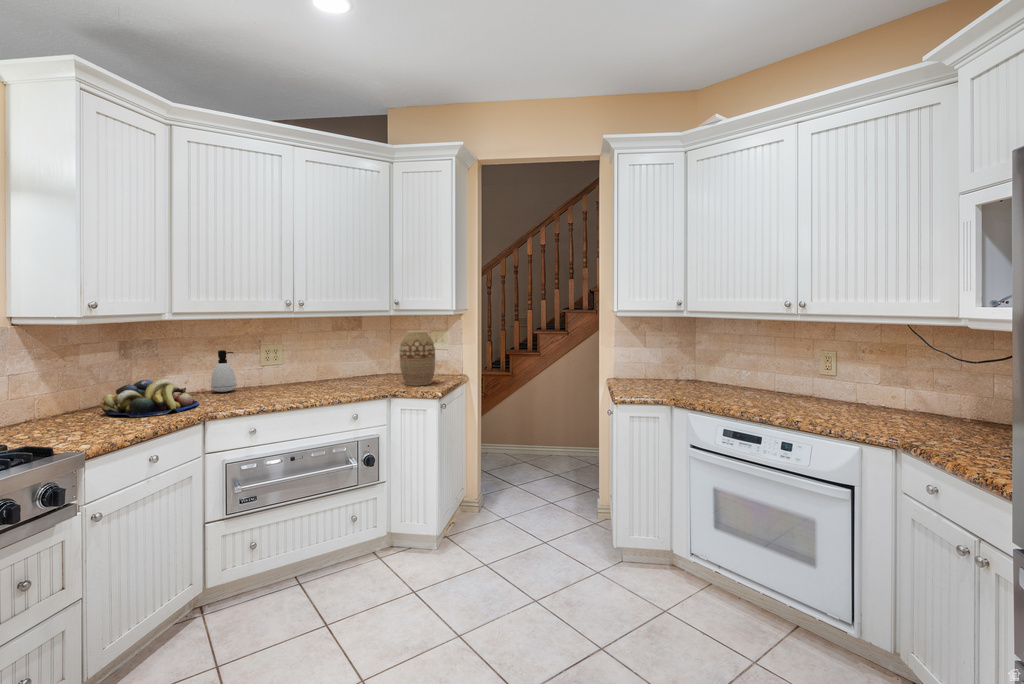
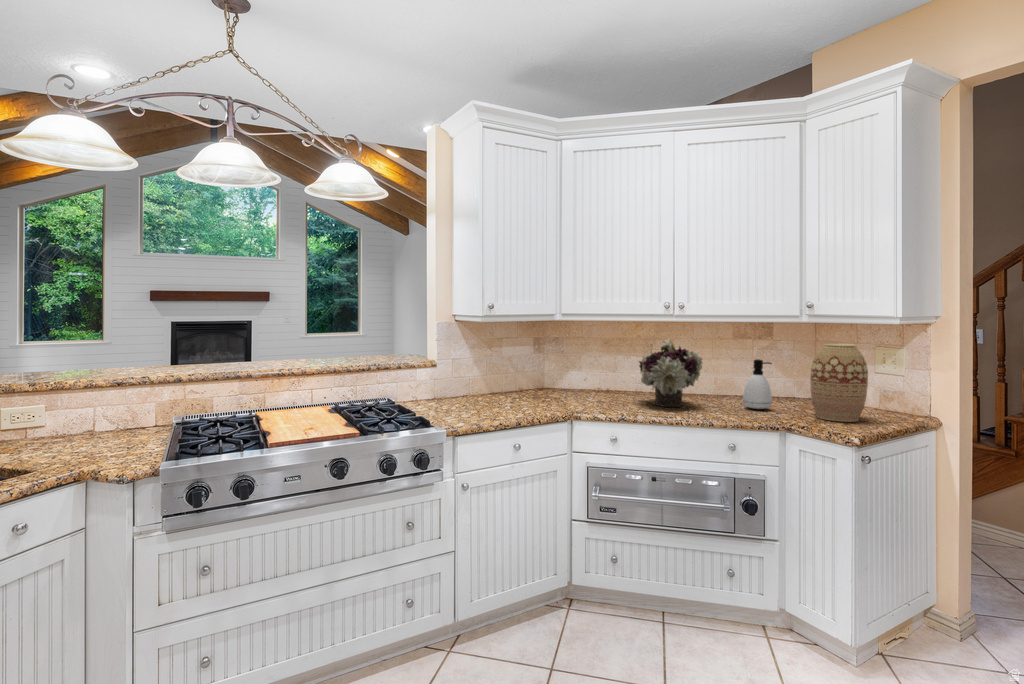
flower arrangement: none [257,334,321,394] -> present [639,339,702,407]
soap dispenser: present [211,350,237,392] -> present [743,359,772,409]
fruit bowl: present [101,379,199,417] -> none [501,374,576,408]

